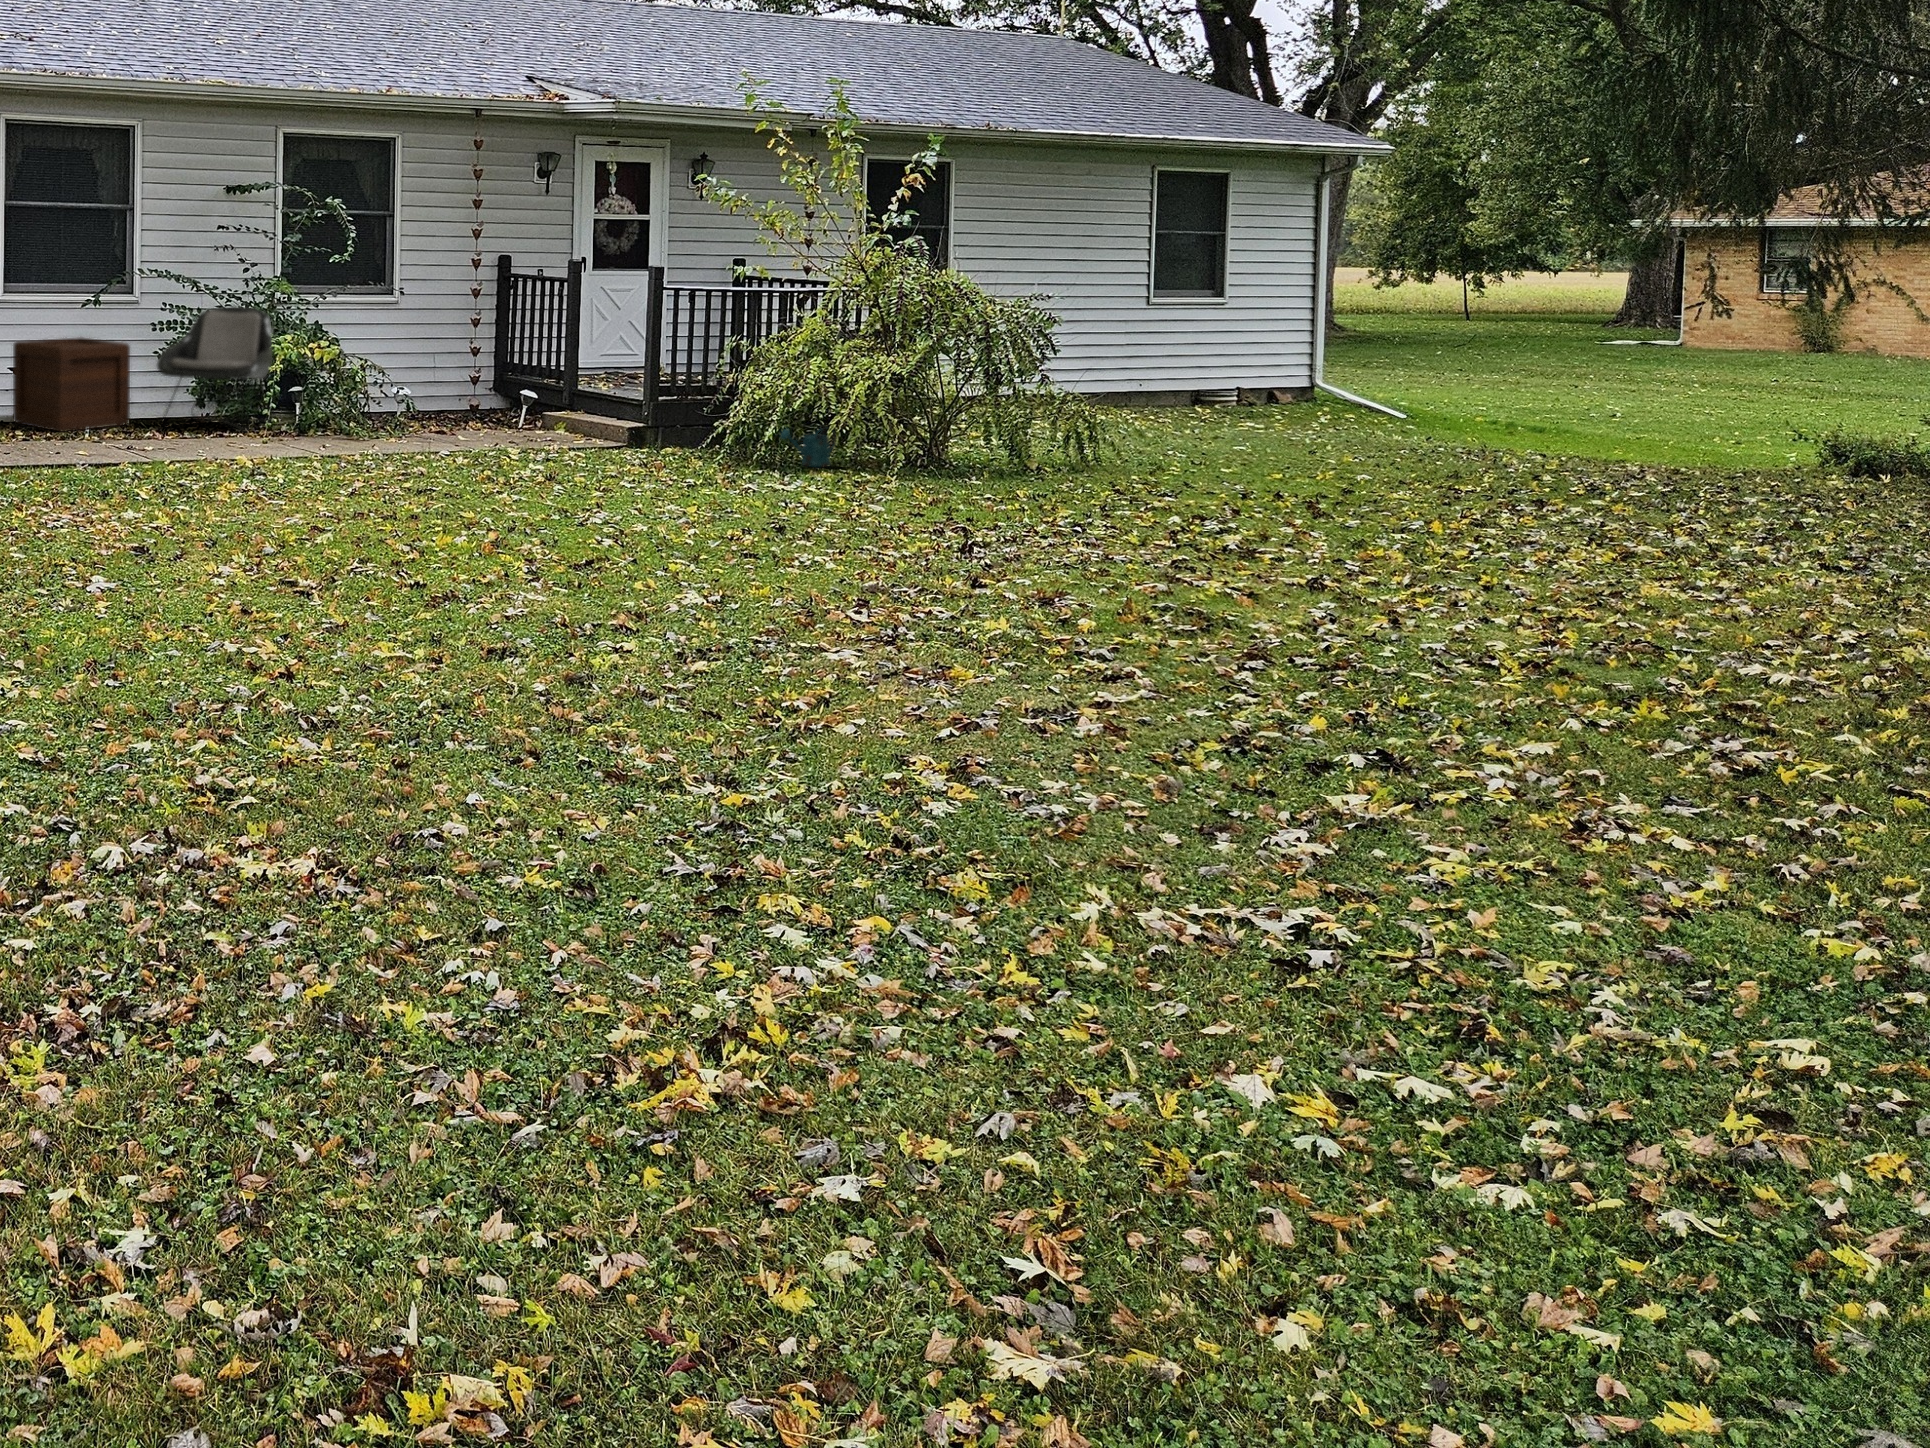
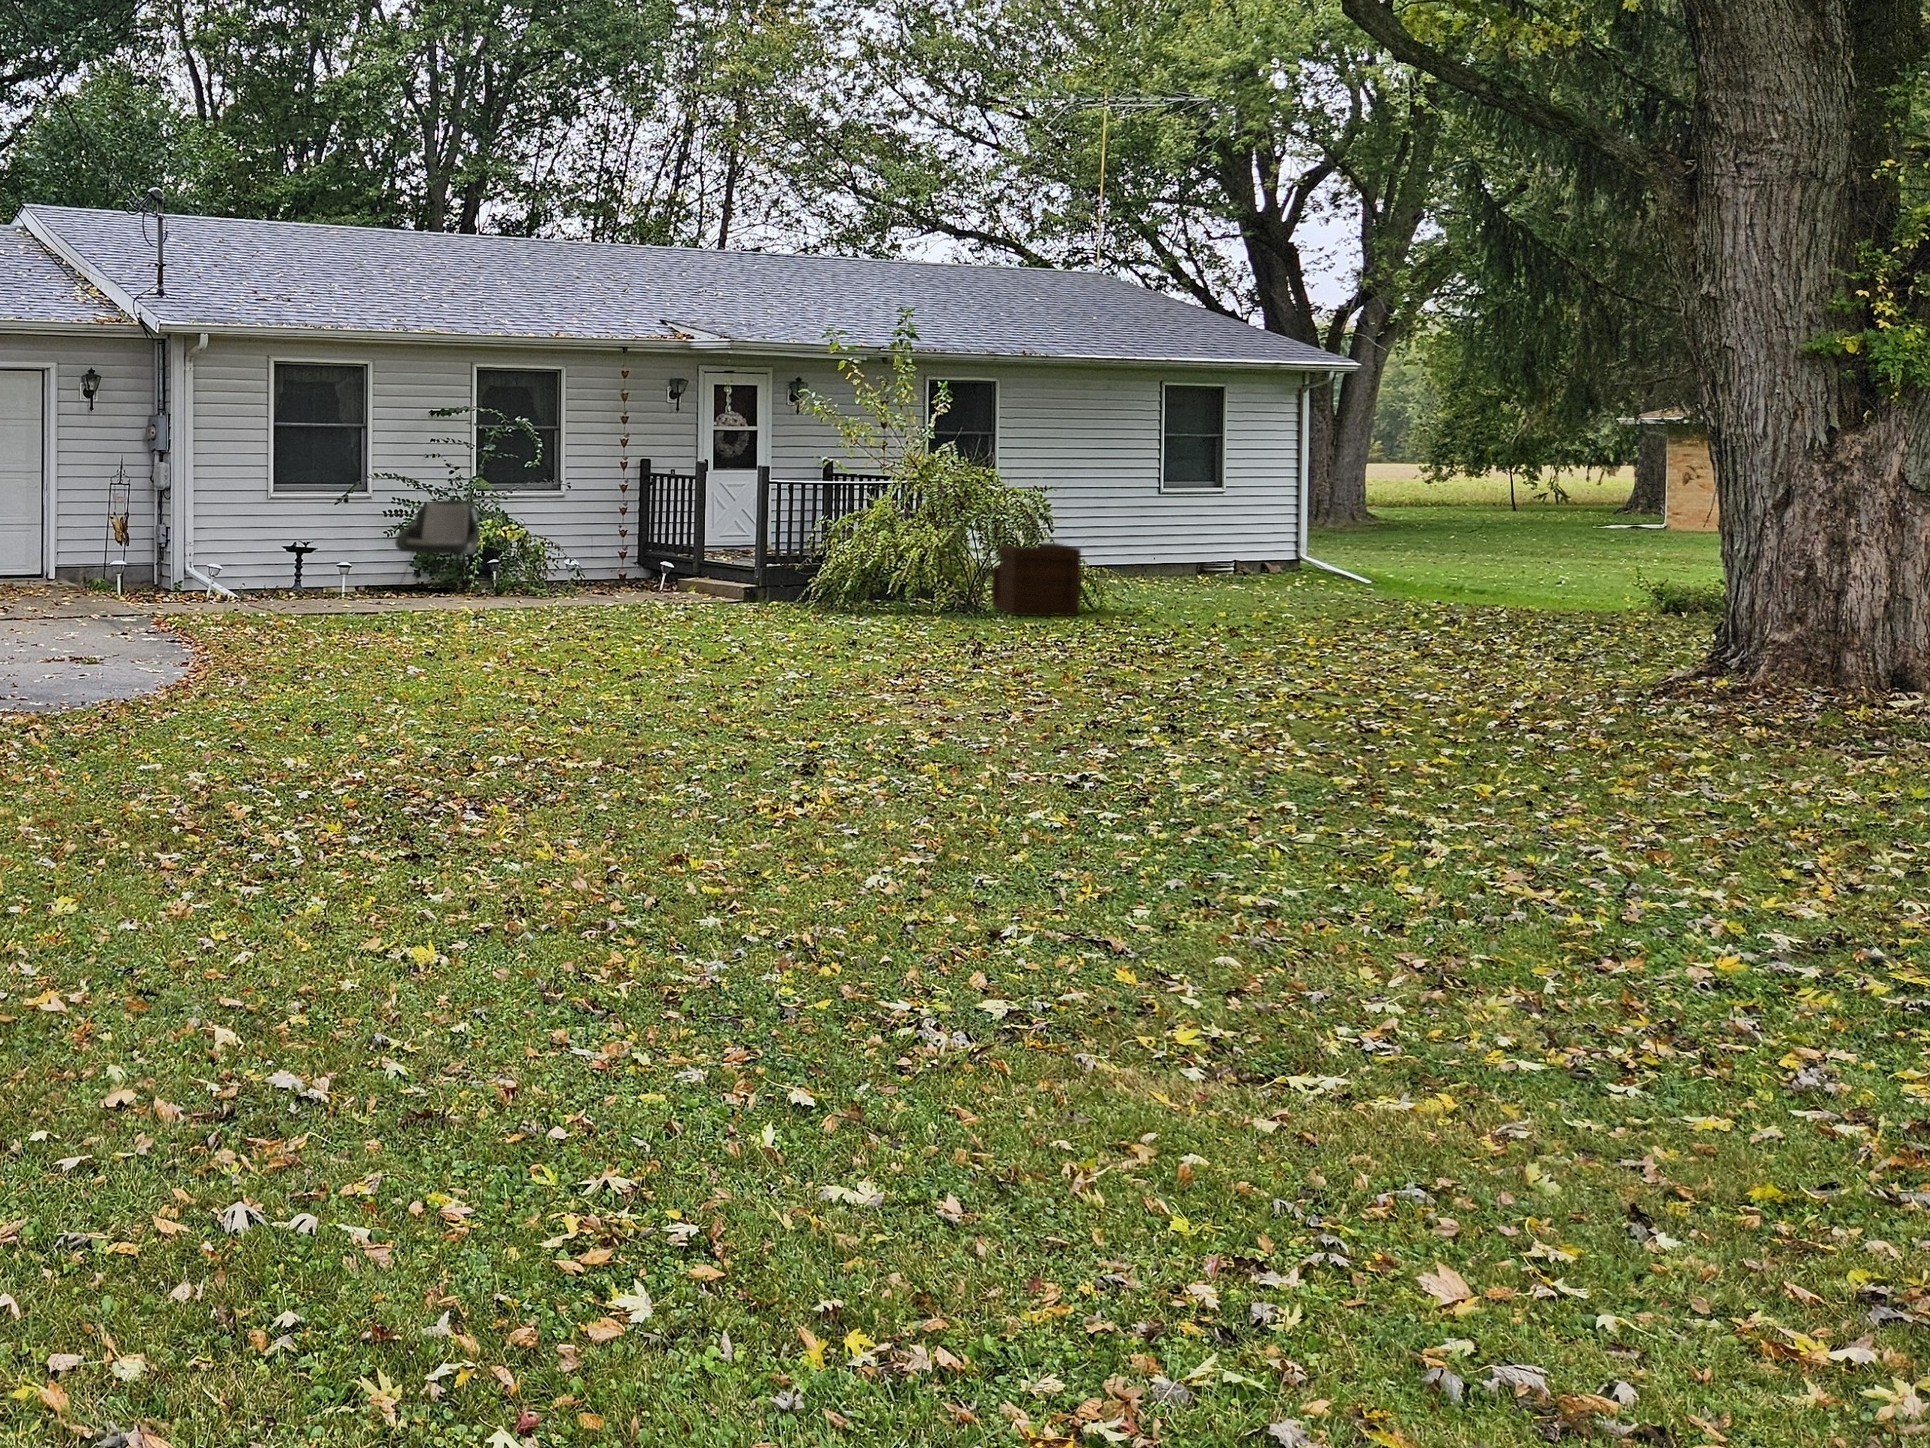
wooden crate: present [13,338,130,432] -> present [991,543,1081,616]
watering can: present [781,429,834,467] -> none [858,581,898,610]

